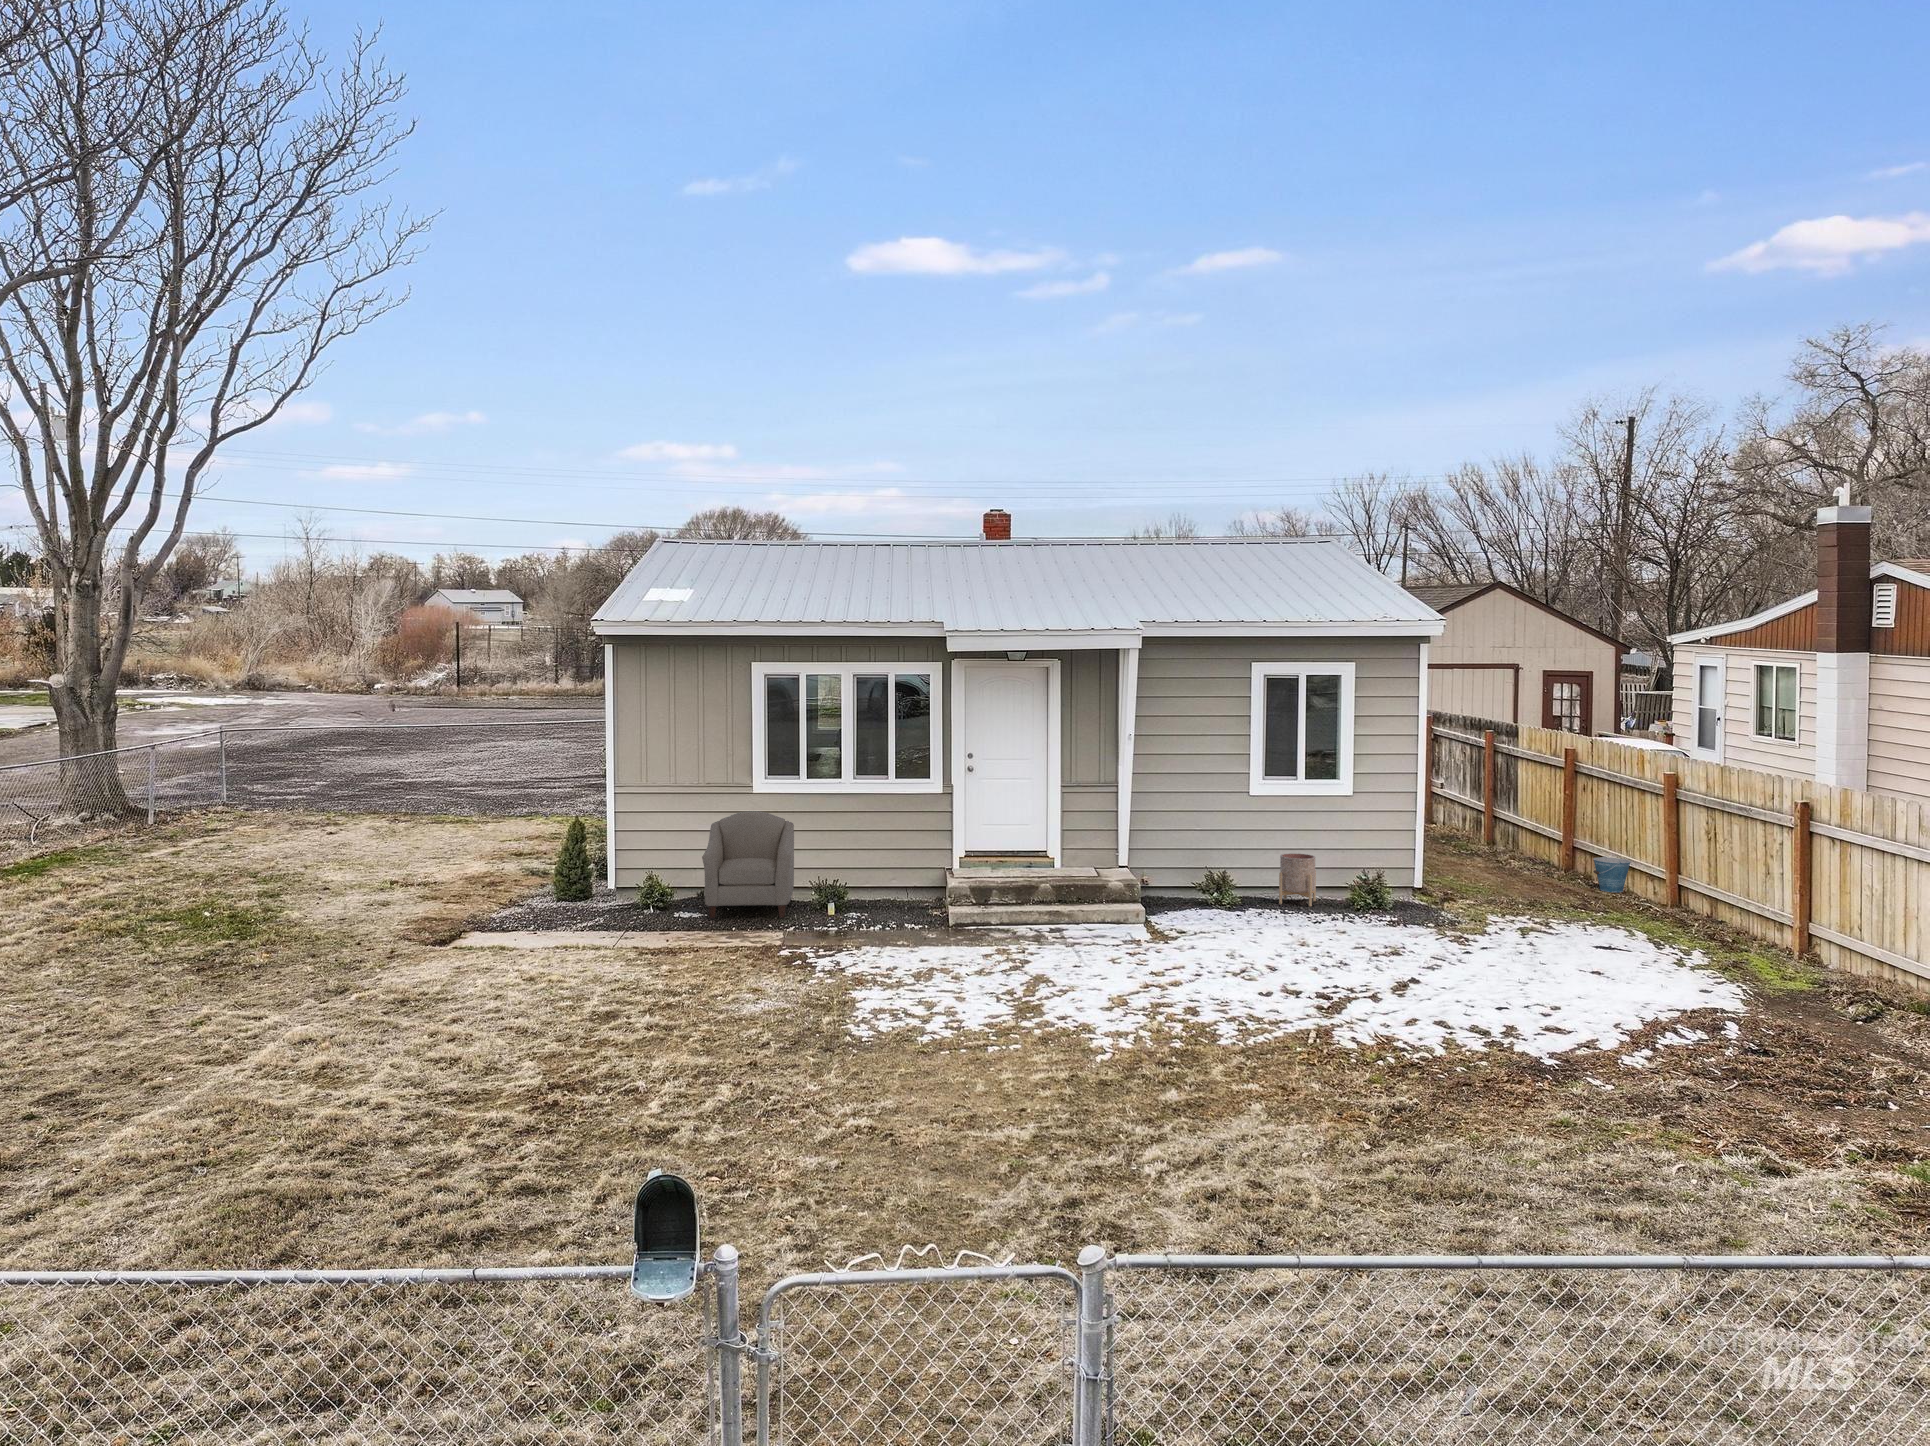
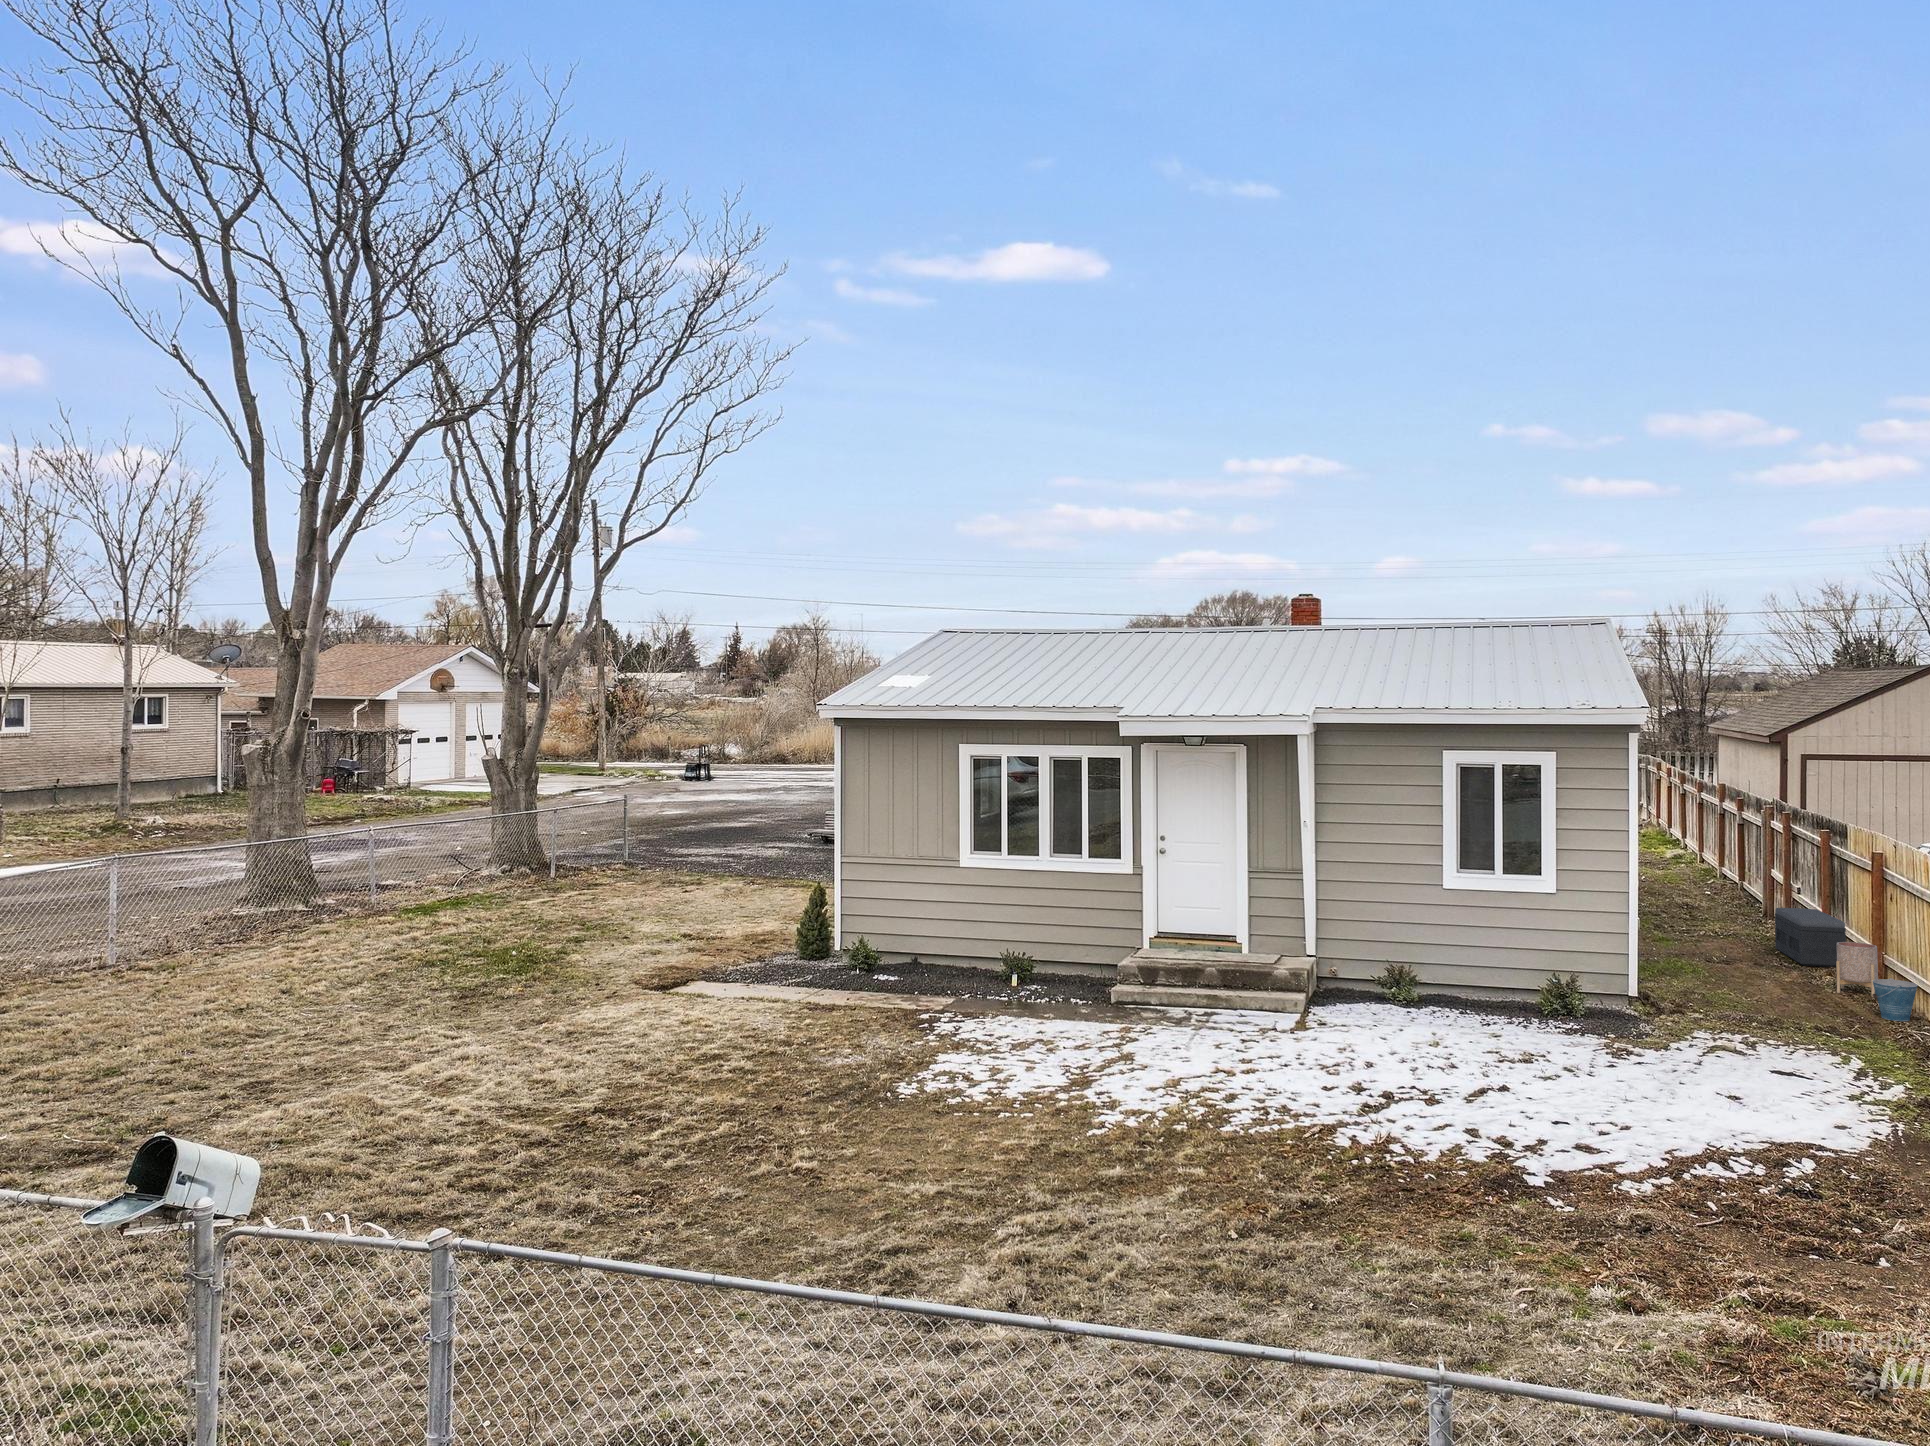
storage bench: none [1452,800,1524,849] -> present [1775,908,1846,967]
chair: present [702,811,794,919] -> none [892,884,992,985]
planter: present [1279,853,1316,906] -> present [1836,942,1878,997]

